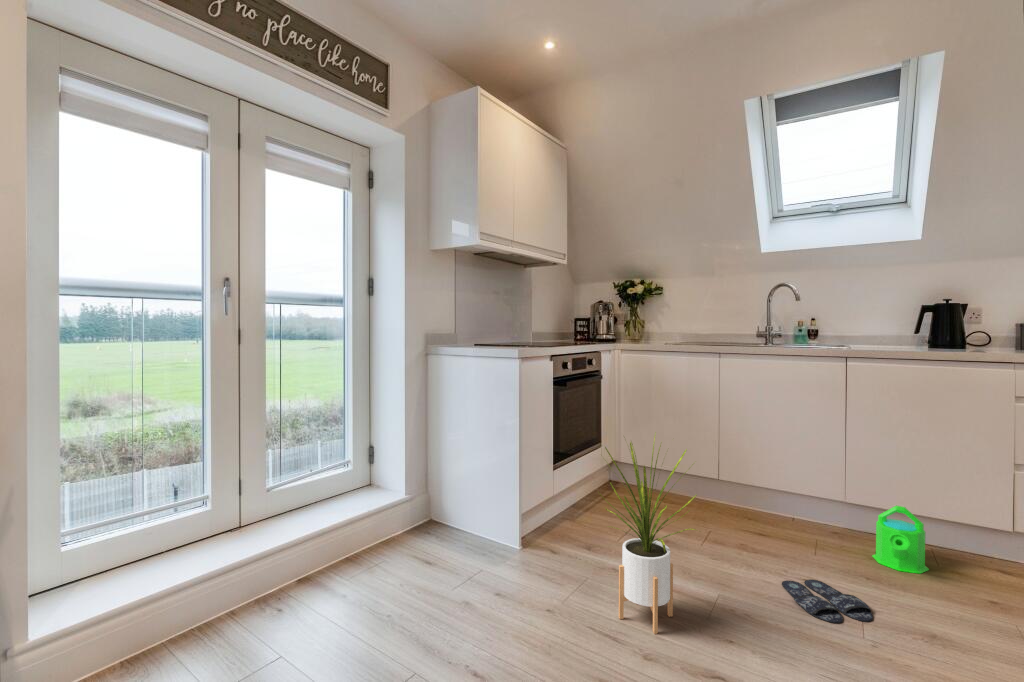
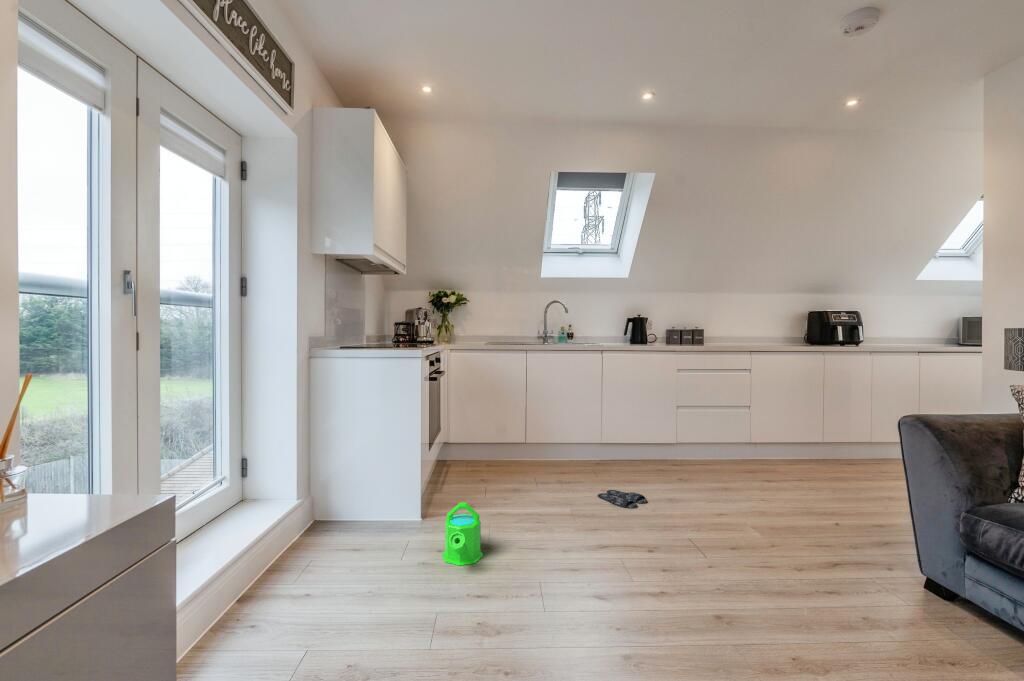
house plant: present [603,437,696,634] -> none [520,407,587,541]
watering can: present [872,506,929,574] -> present [442,503,483,566]

